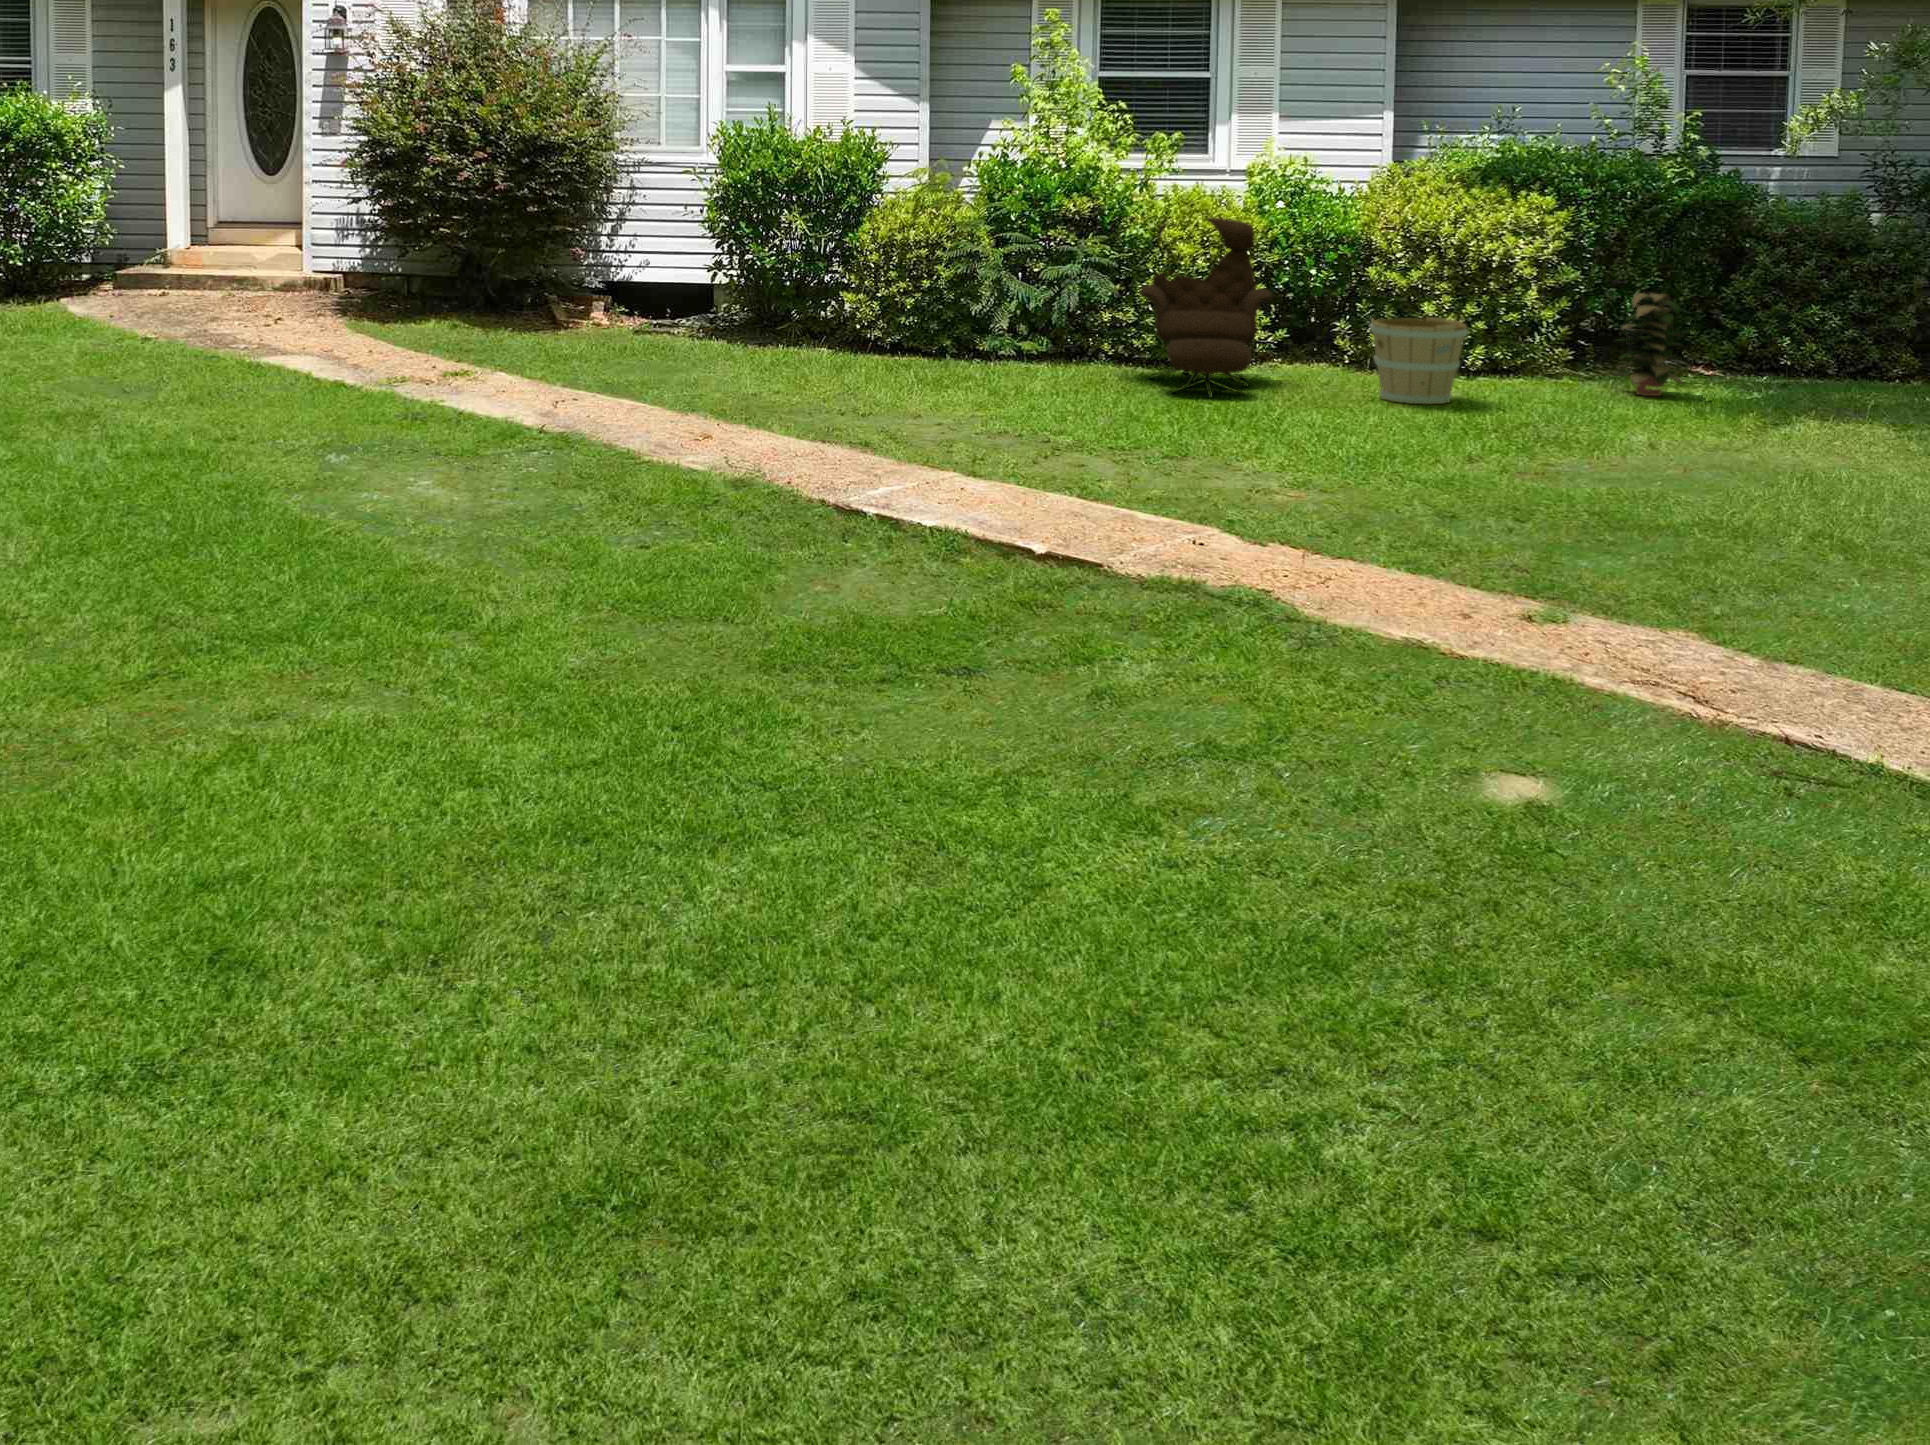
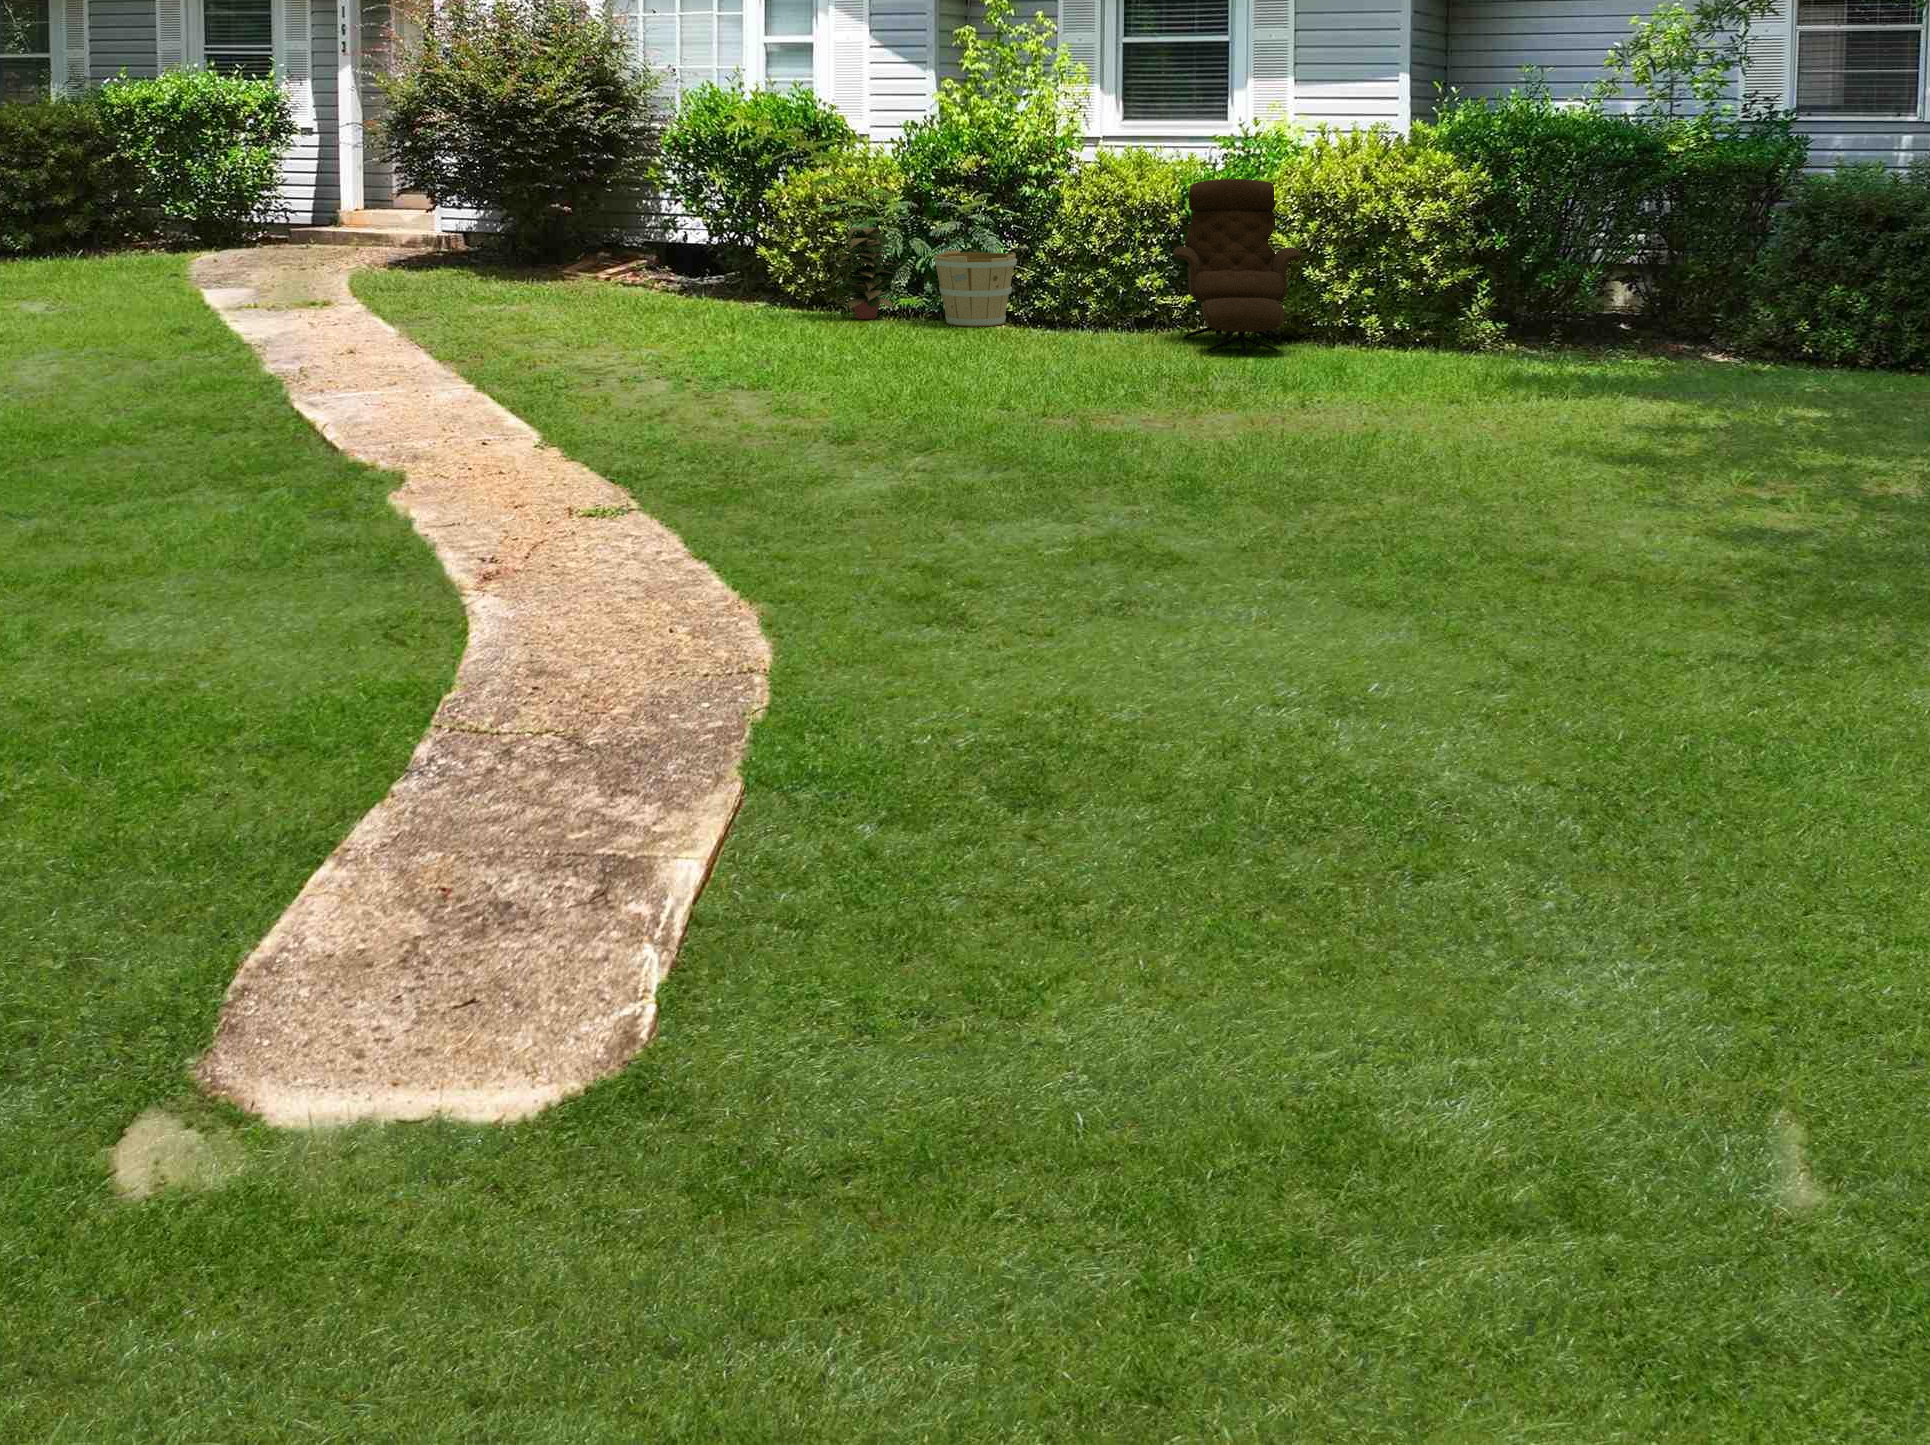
decorative plant: present [1615,293,1684,396] -> present [836,227,897,319]
wooden bucket: present [1370,317,1468,404] -> present [934,250,1017,327]

